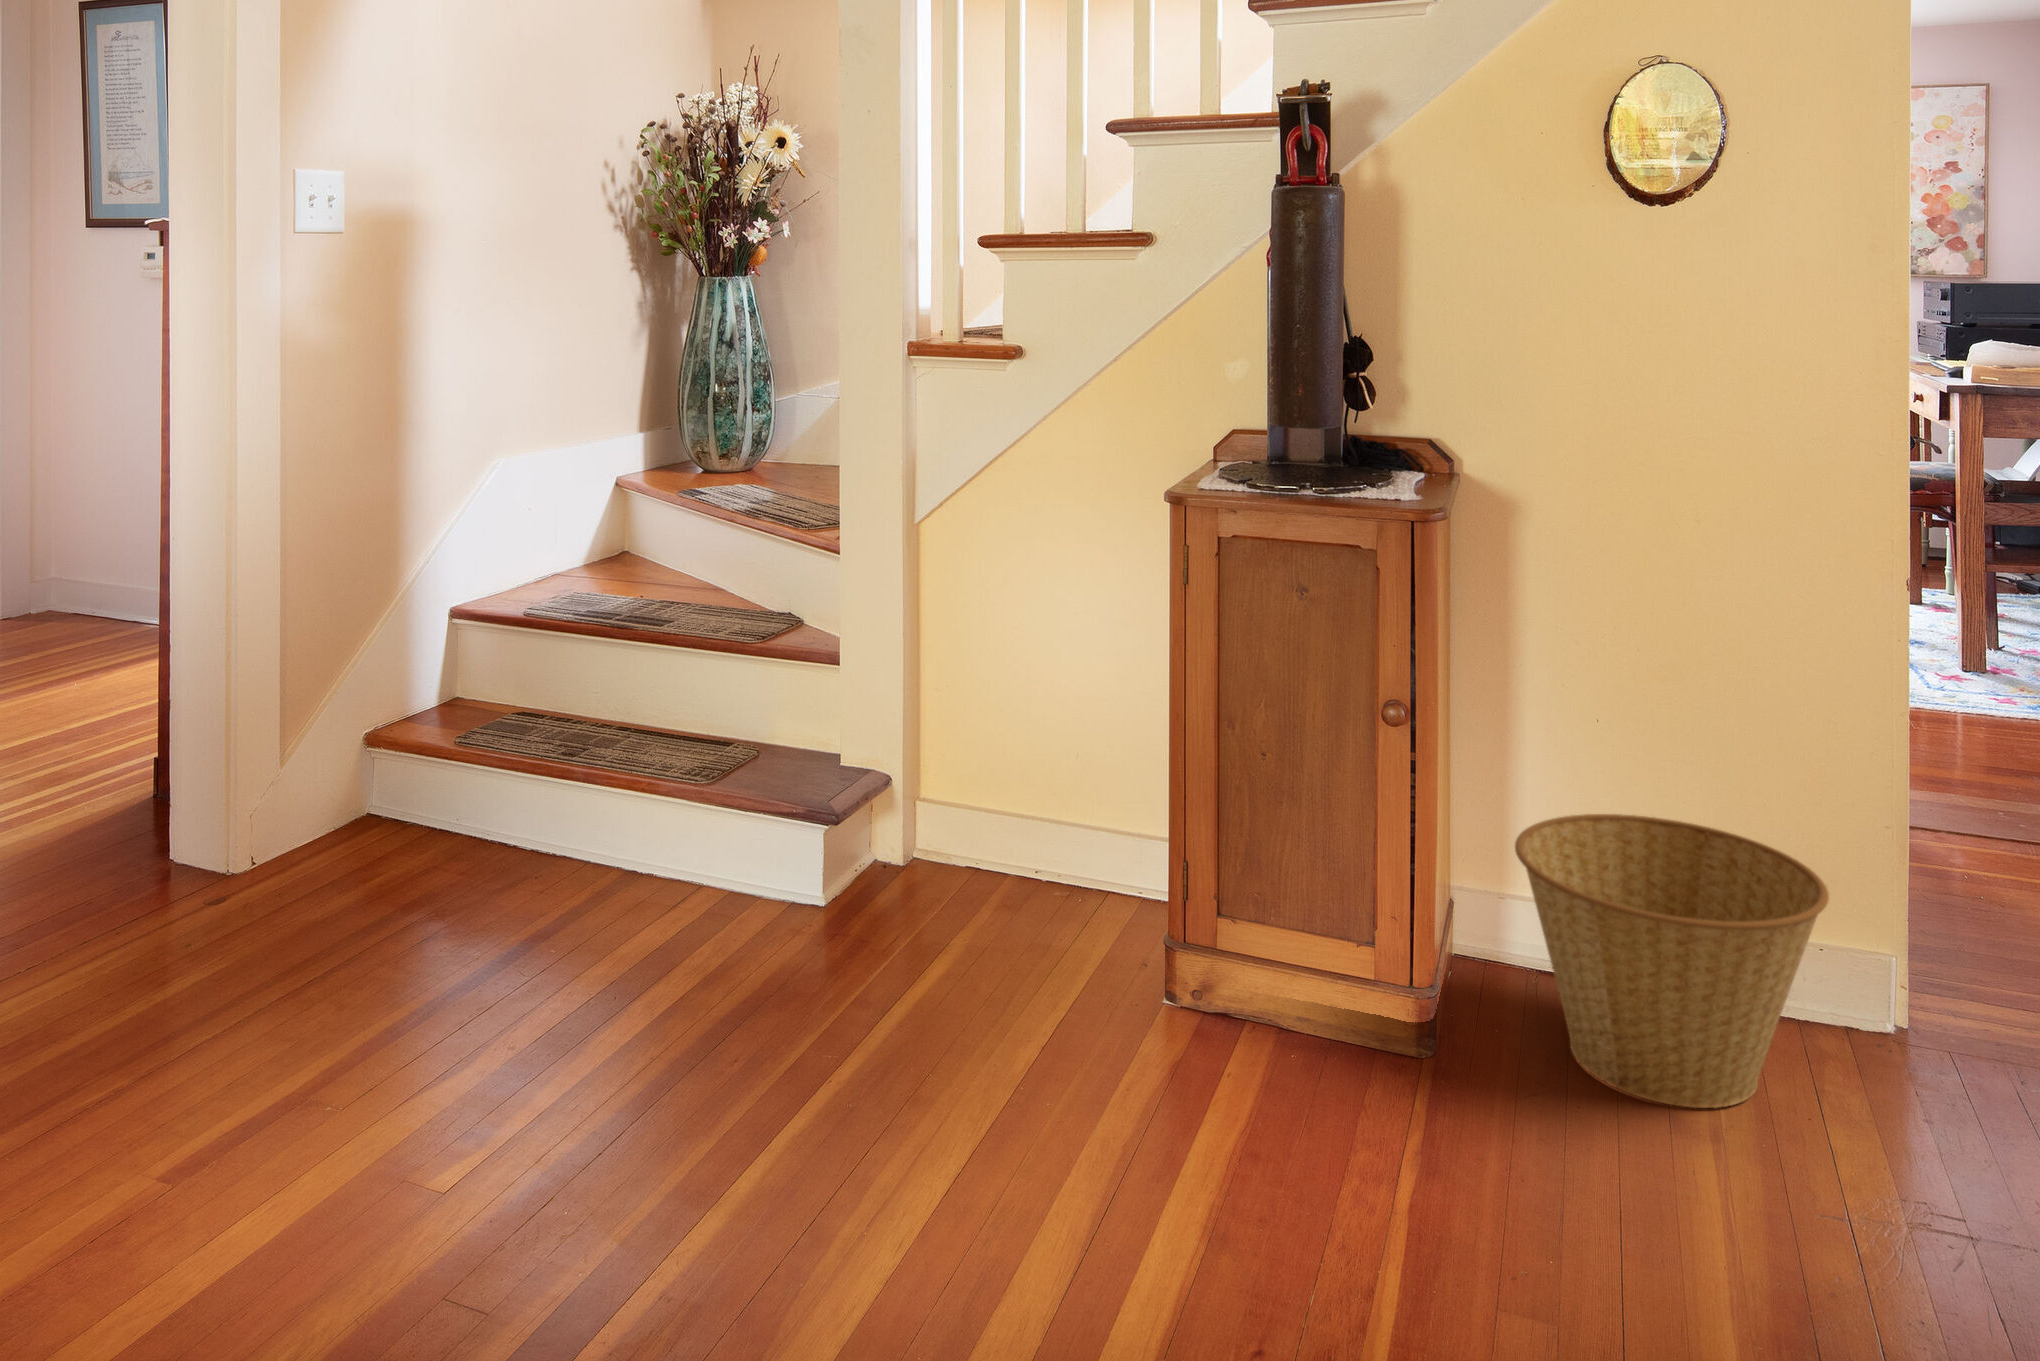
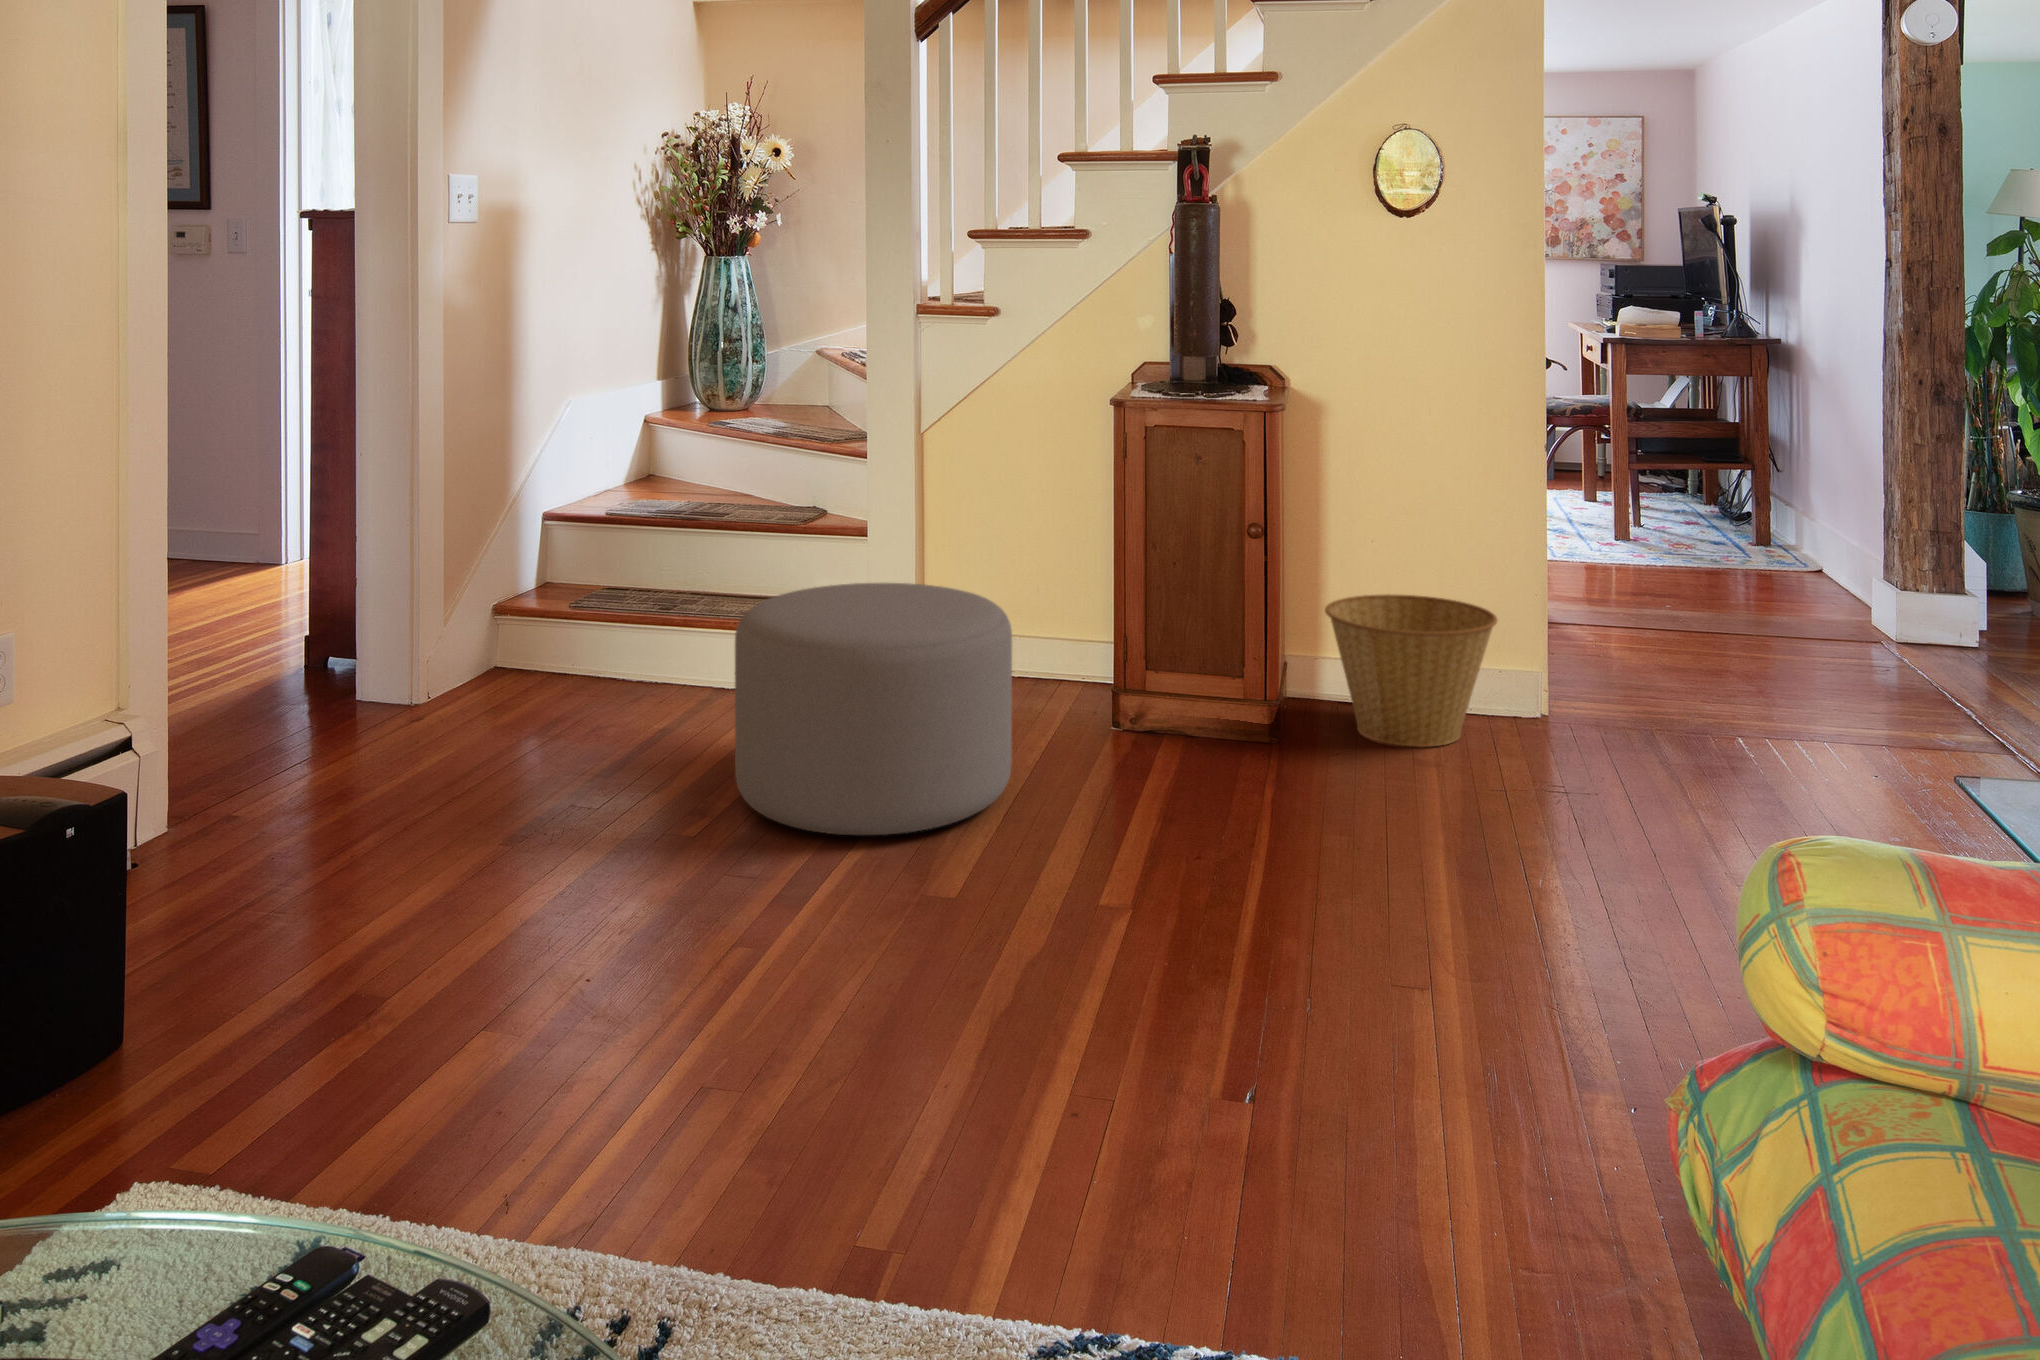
ottoman: none [512,773,960,1254] -> present [735,583,1012,835]

